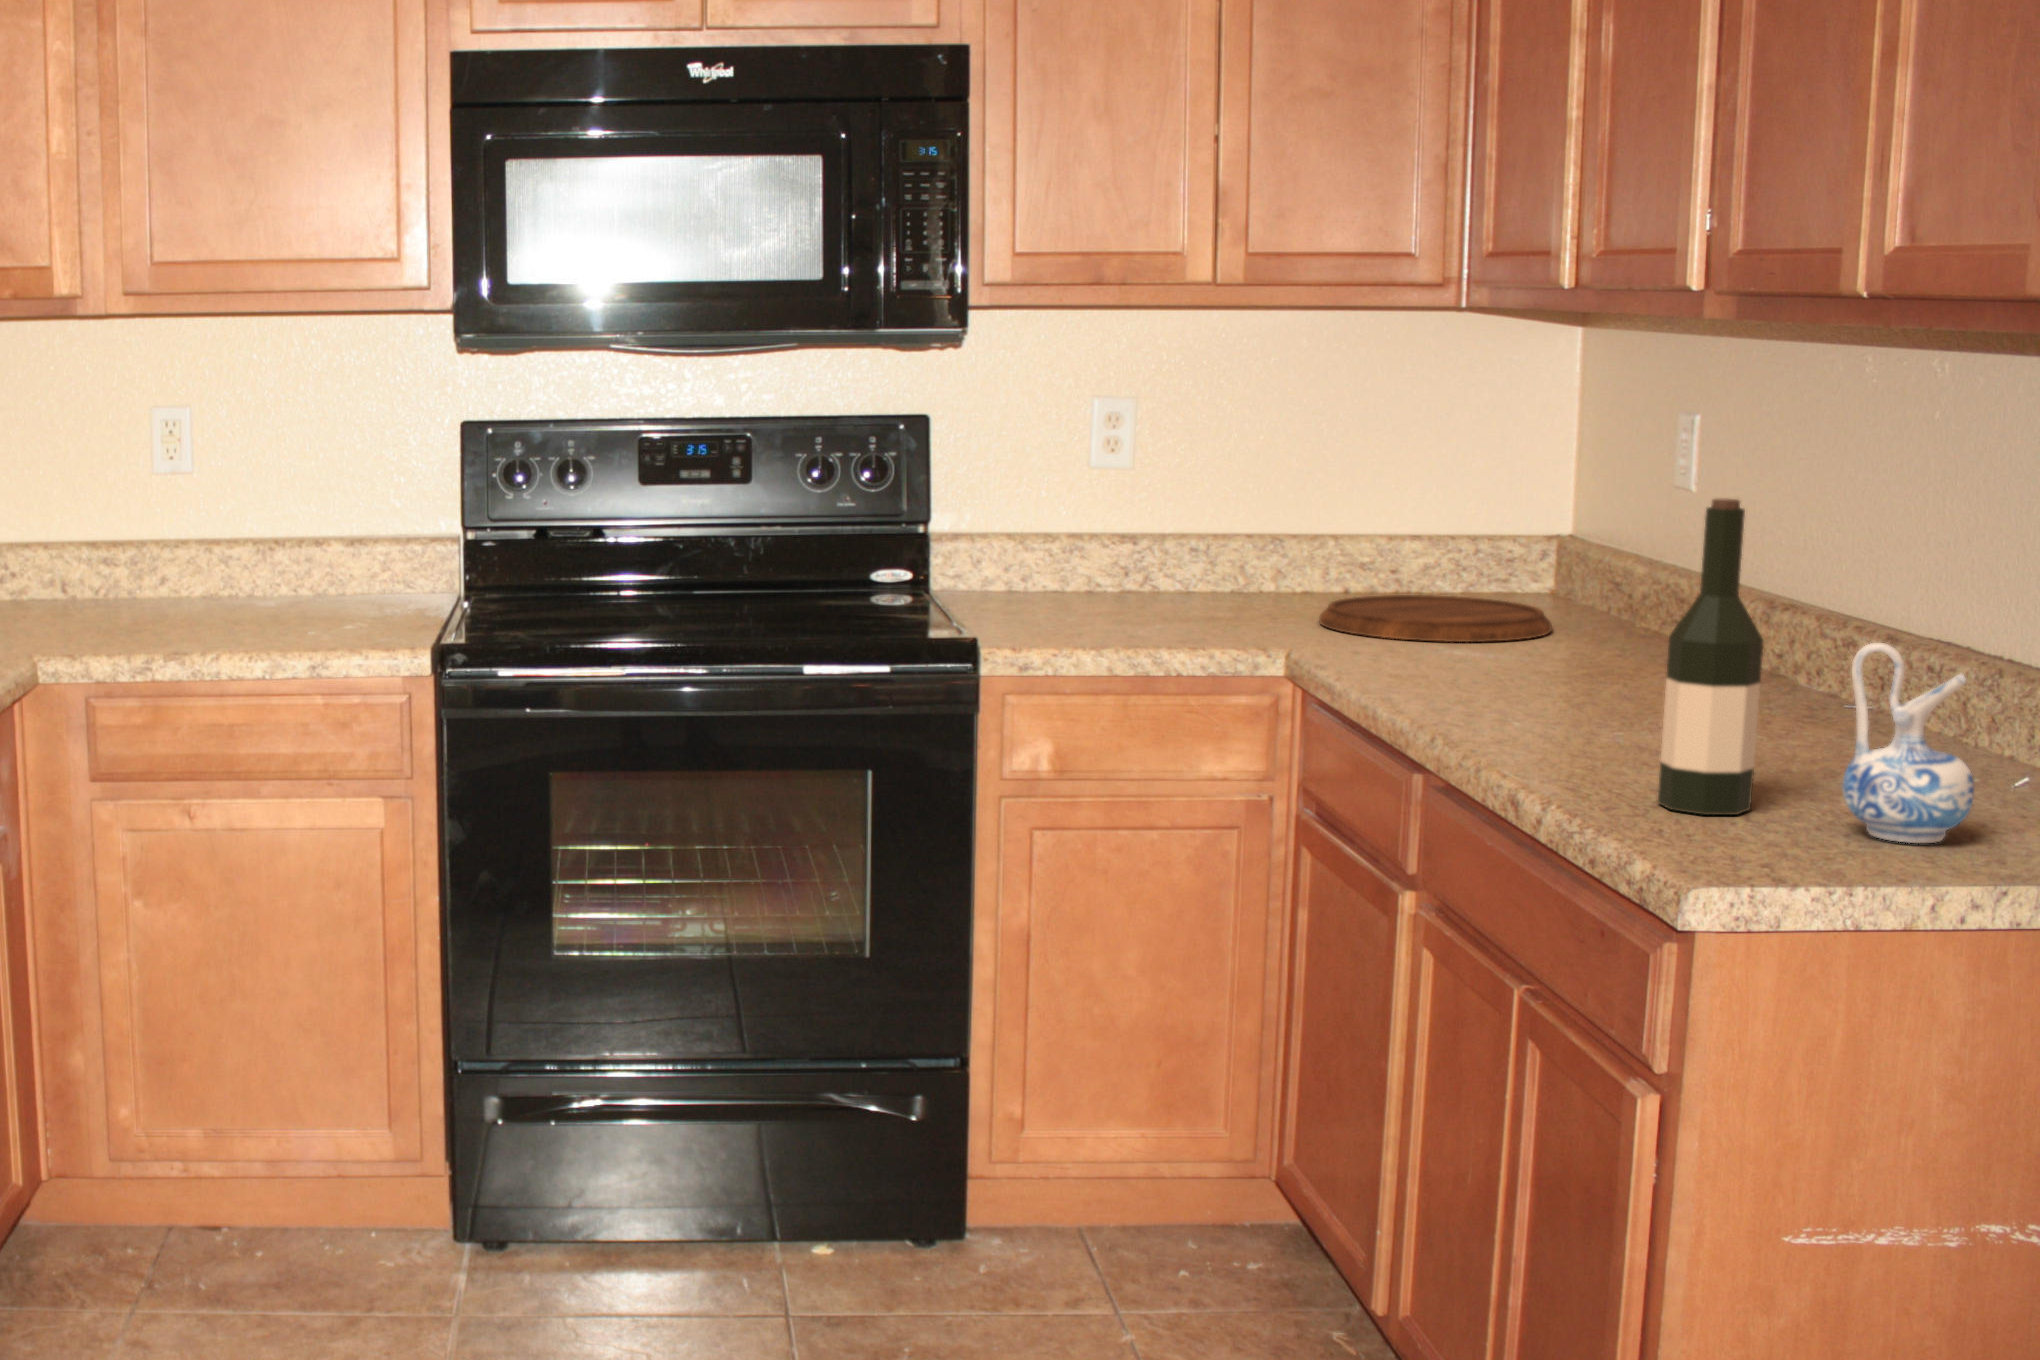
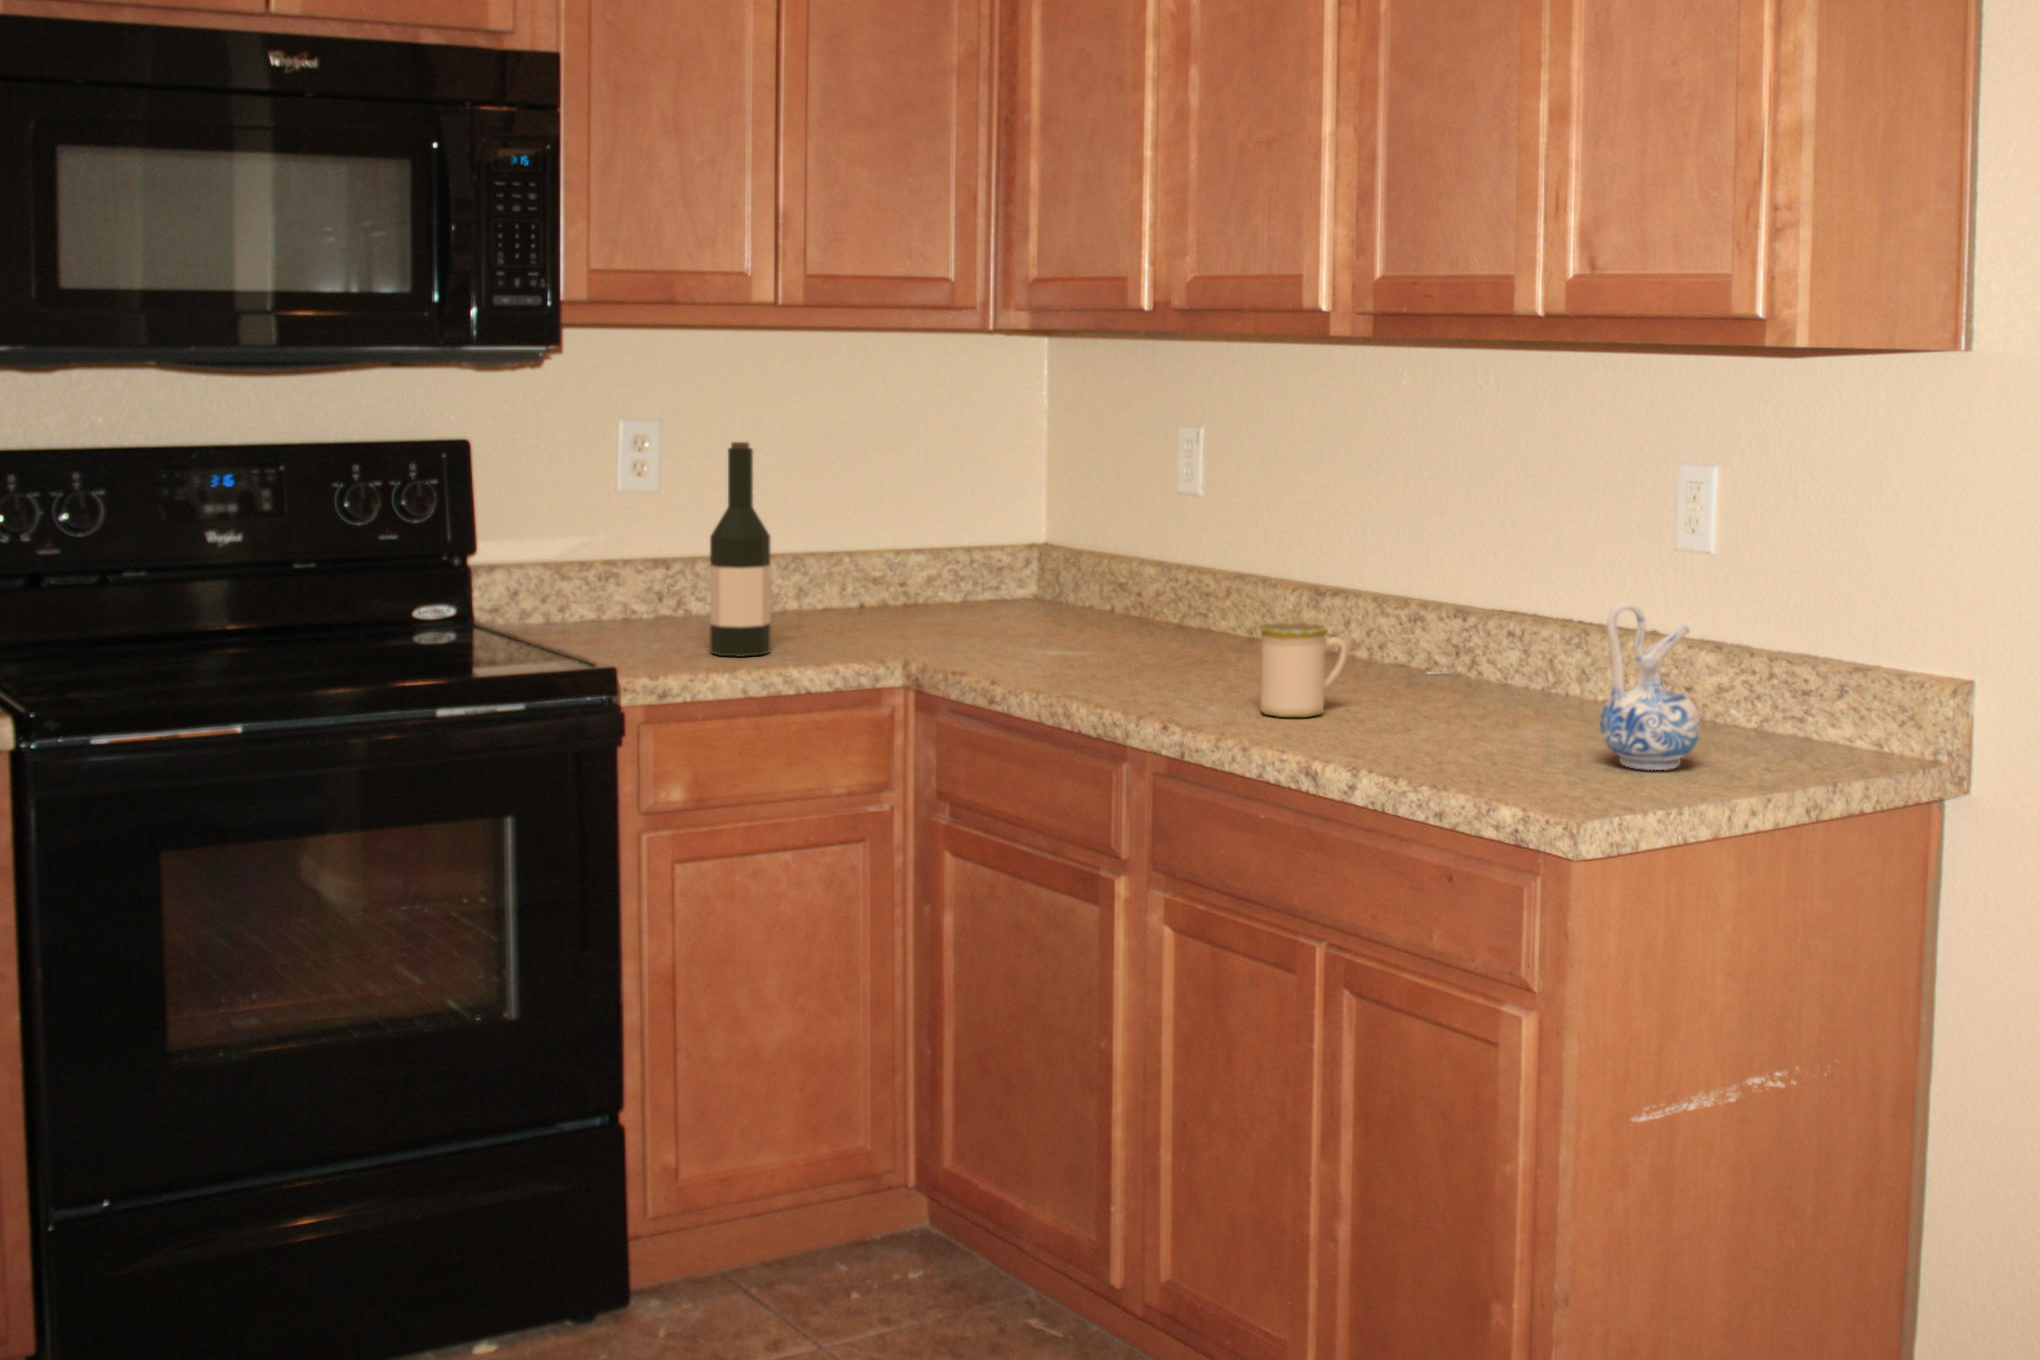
wine bottle: present [1658,499,1763,815] -> present [710,442,771,656]
cutting board: present [1319,595,1552,642] -> none [886,603,1092,643]
mug: none [1550,639,1667,746] -> present [1259,623,1348,717]

